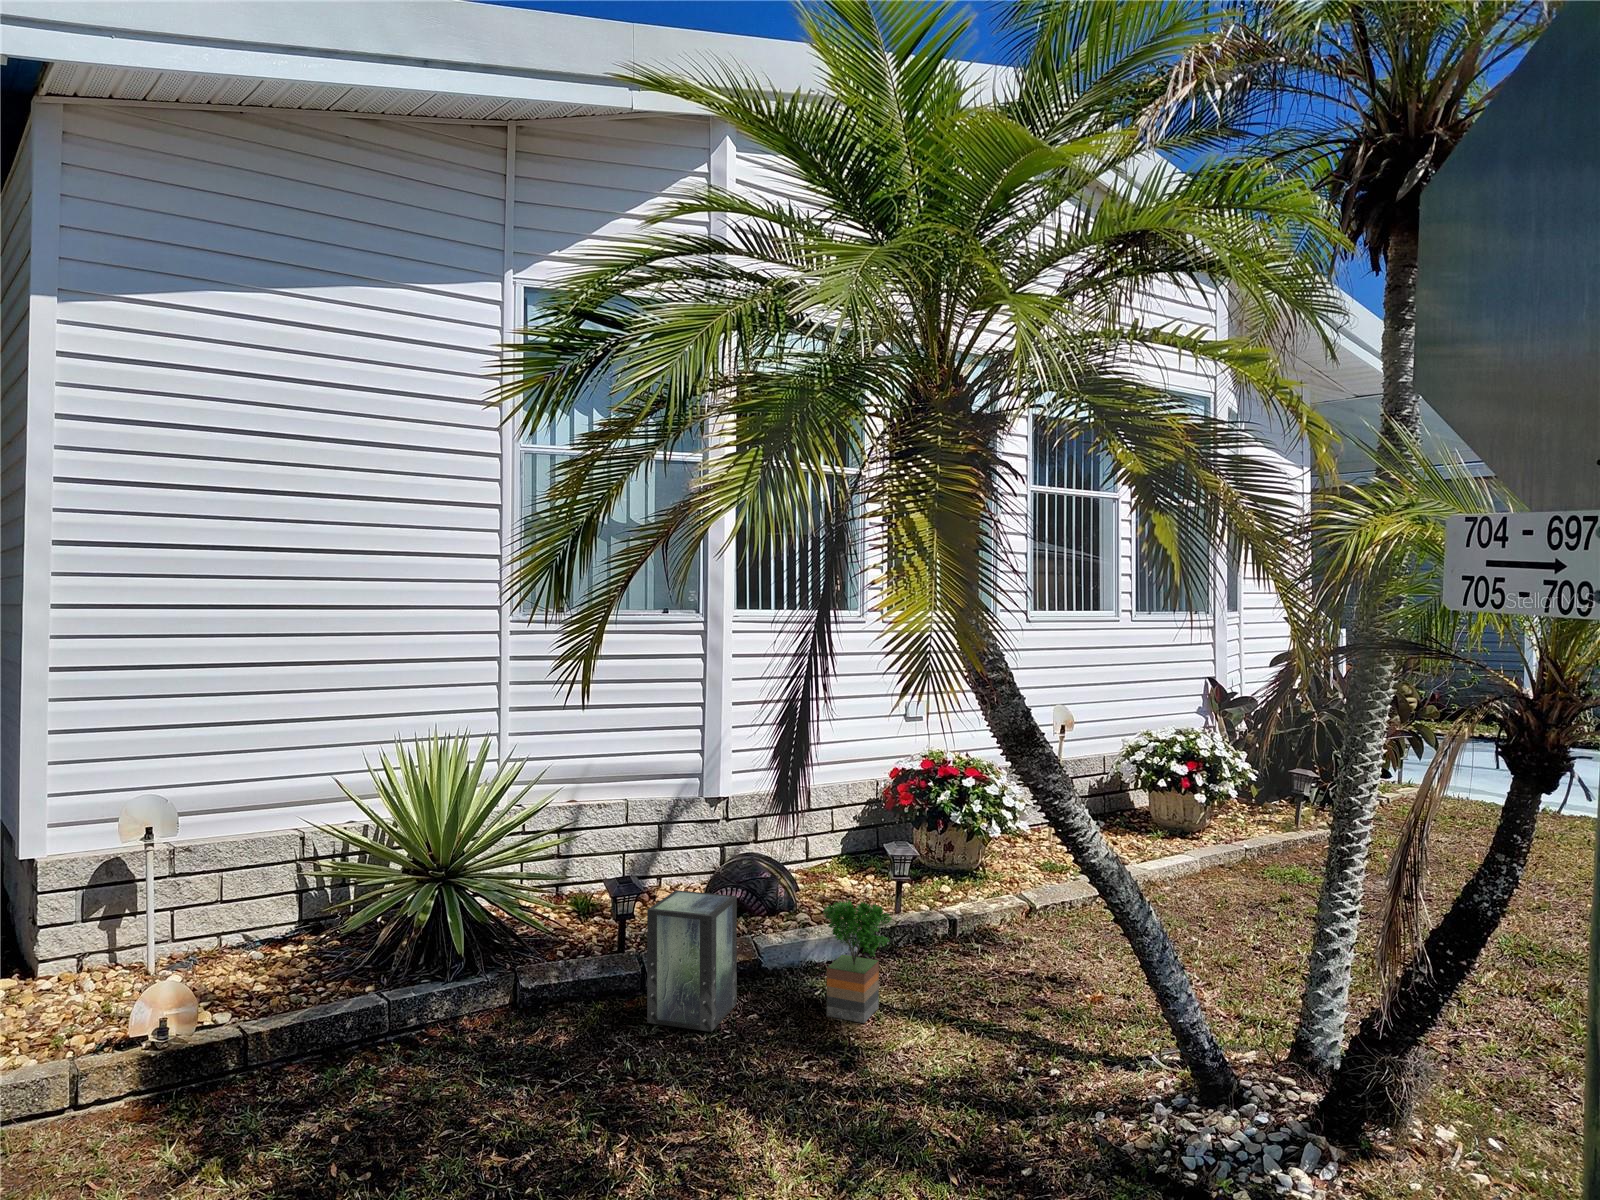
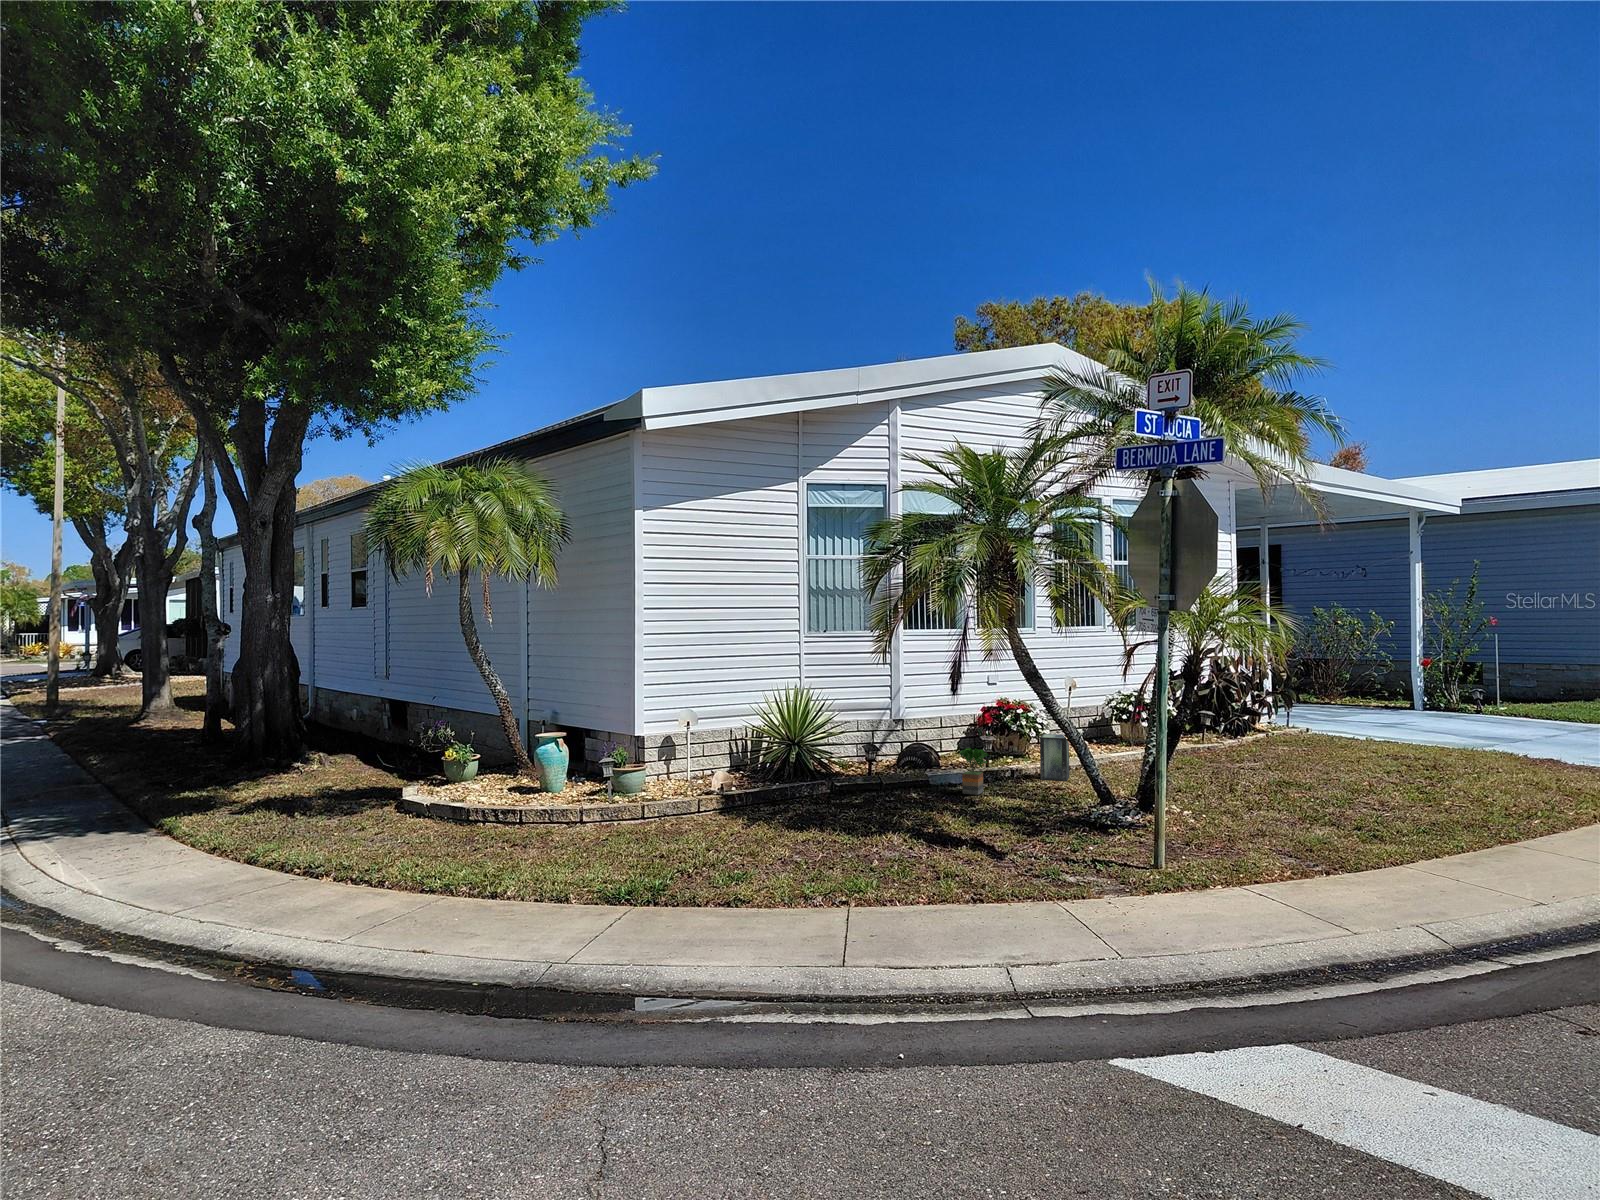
storage box: present [647,890,737,1032] -> present [1040,734,1069,781]

